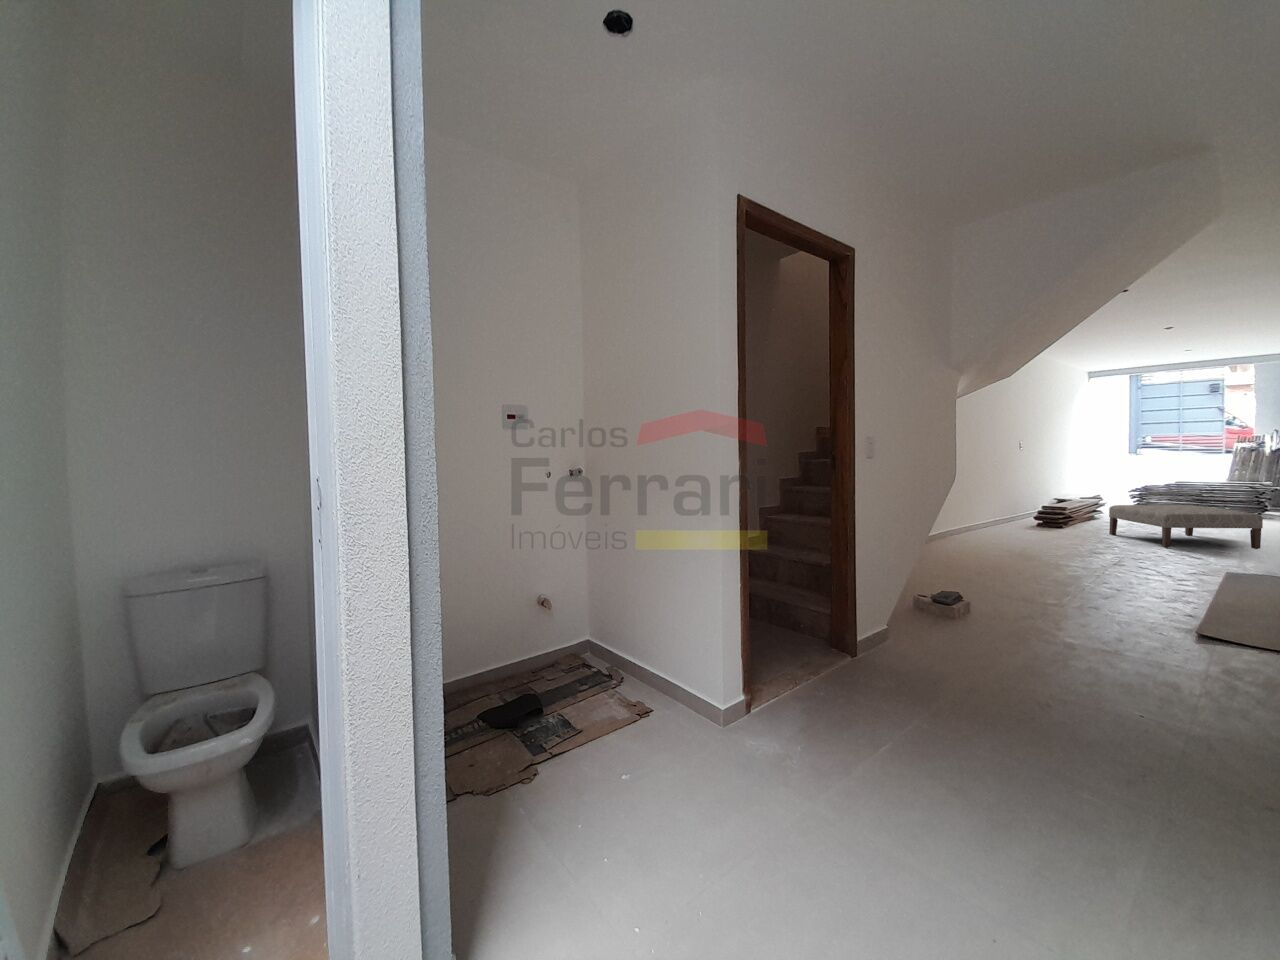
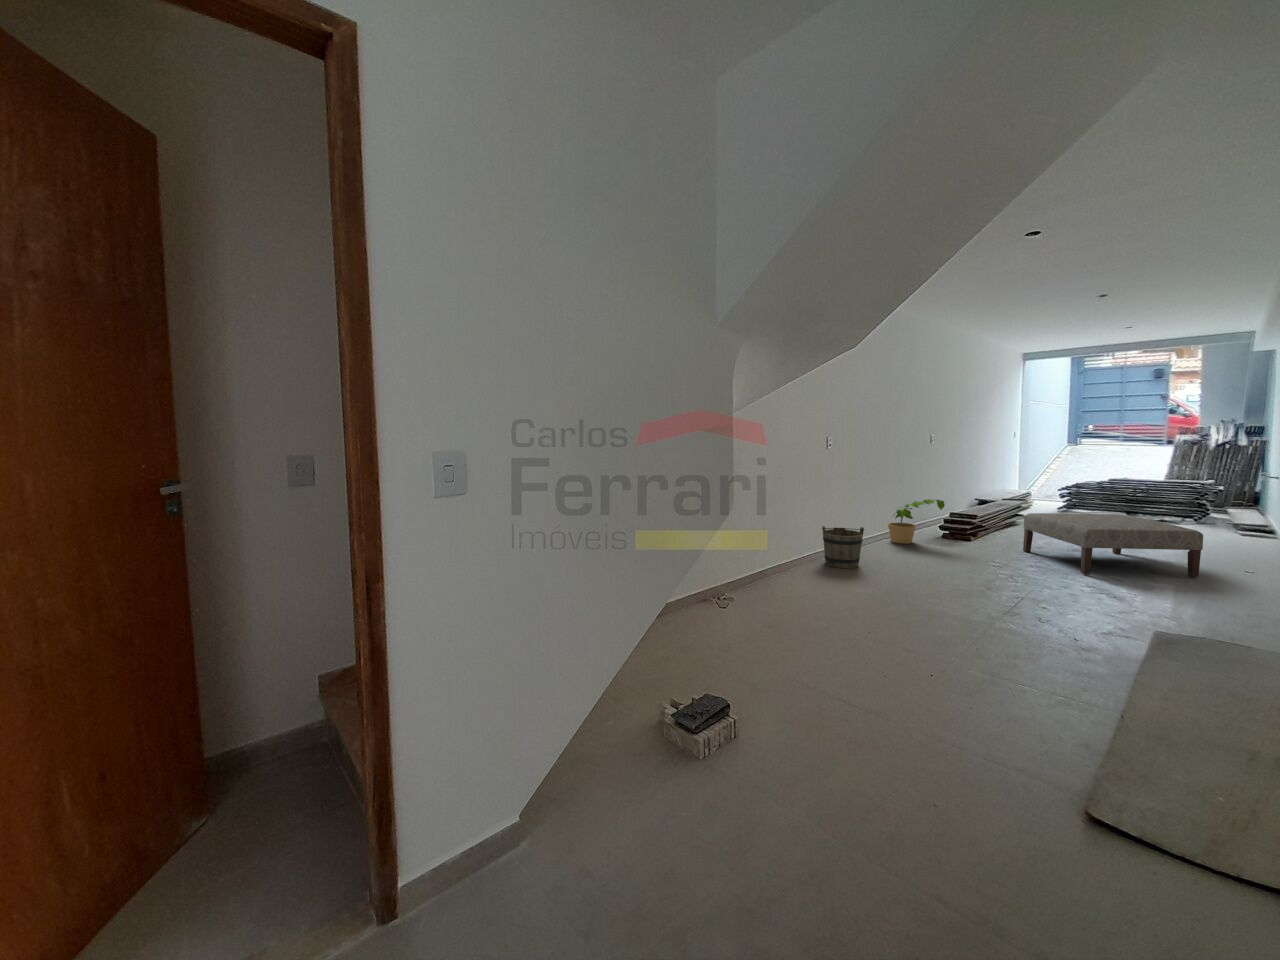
potted plant: none [994,496,1043,530] -> present [888,499,945,544]
bucket: none [953,515,986,545] -> present [822,526,864,568]

